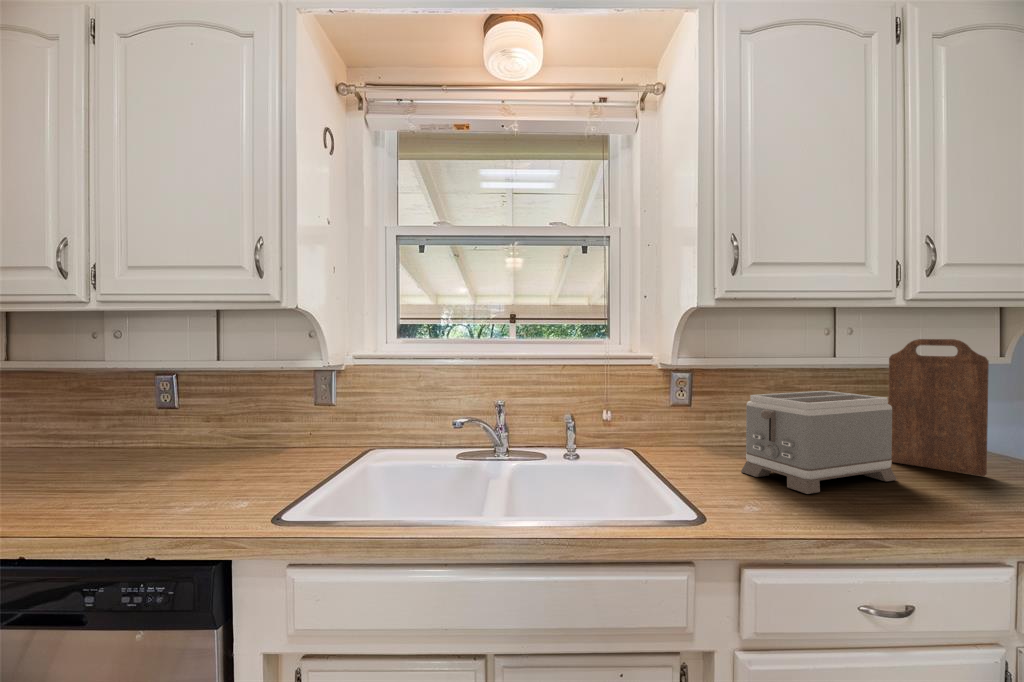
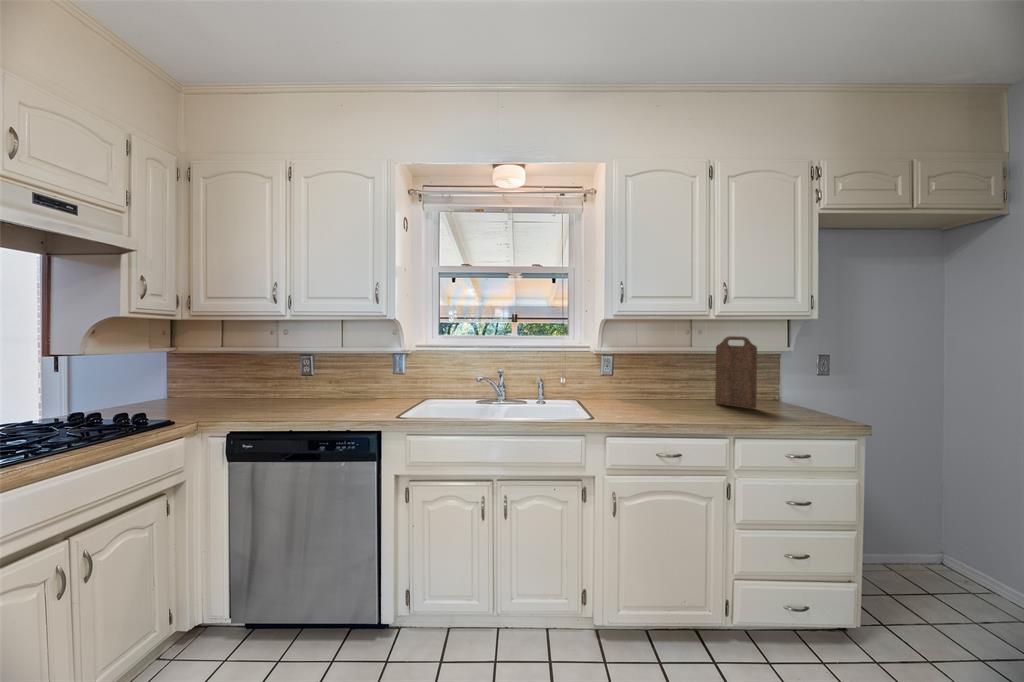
toaster: present [741,391,897,494] -> none [629,365,706,413]

